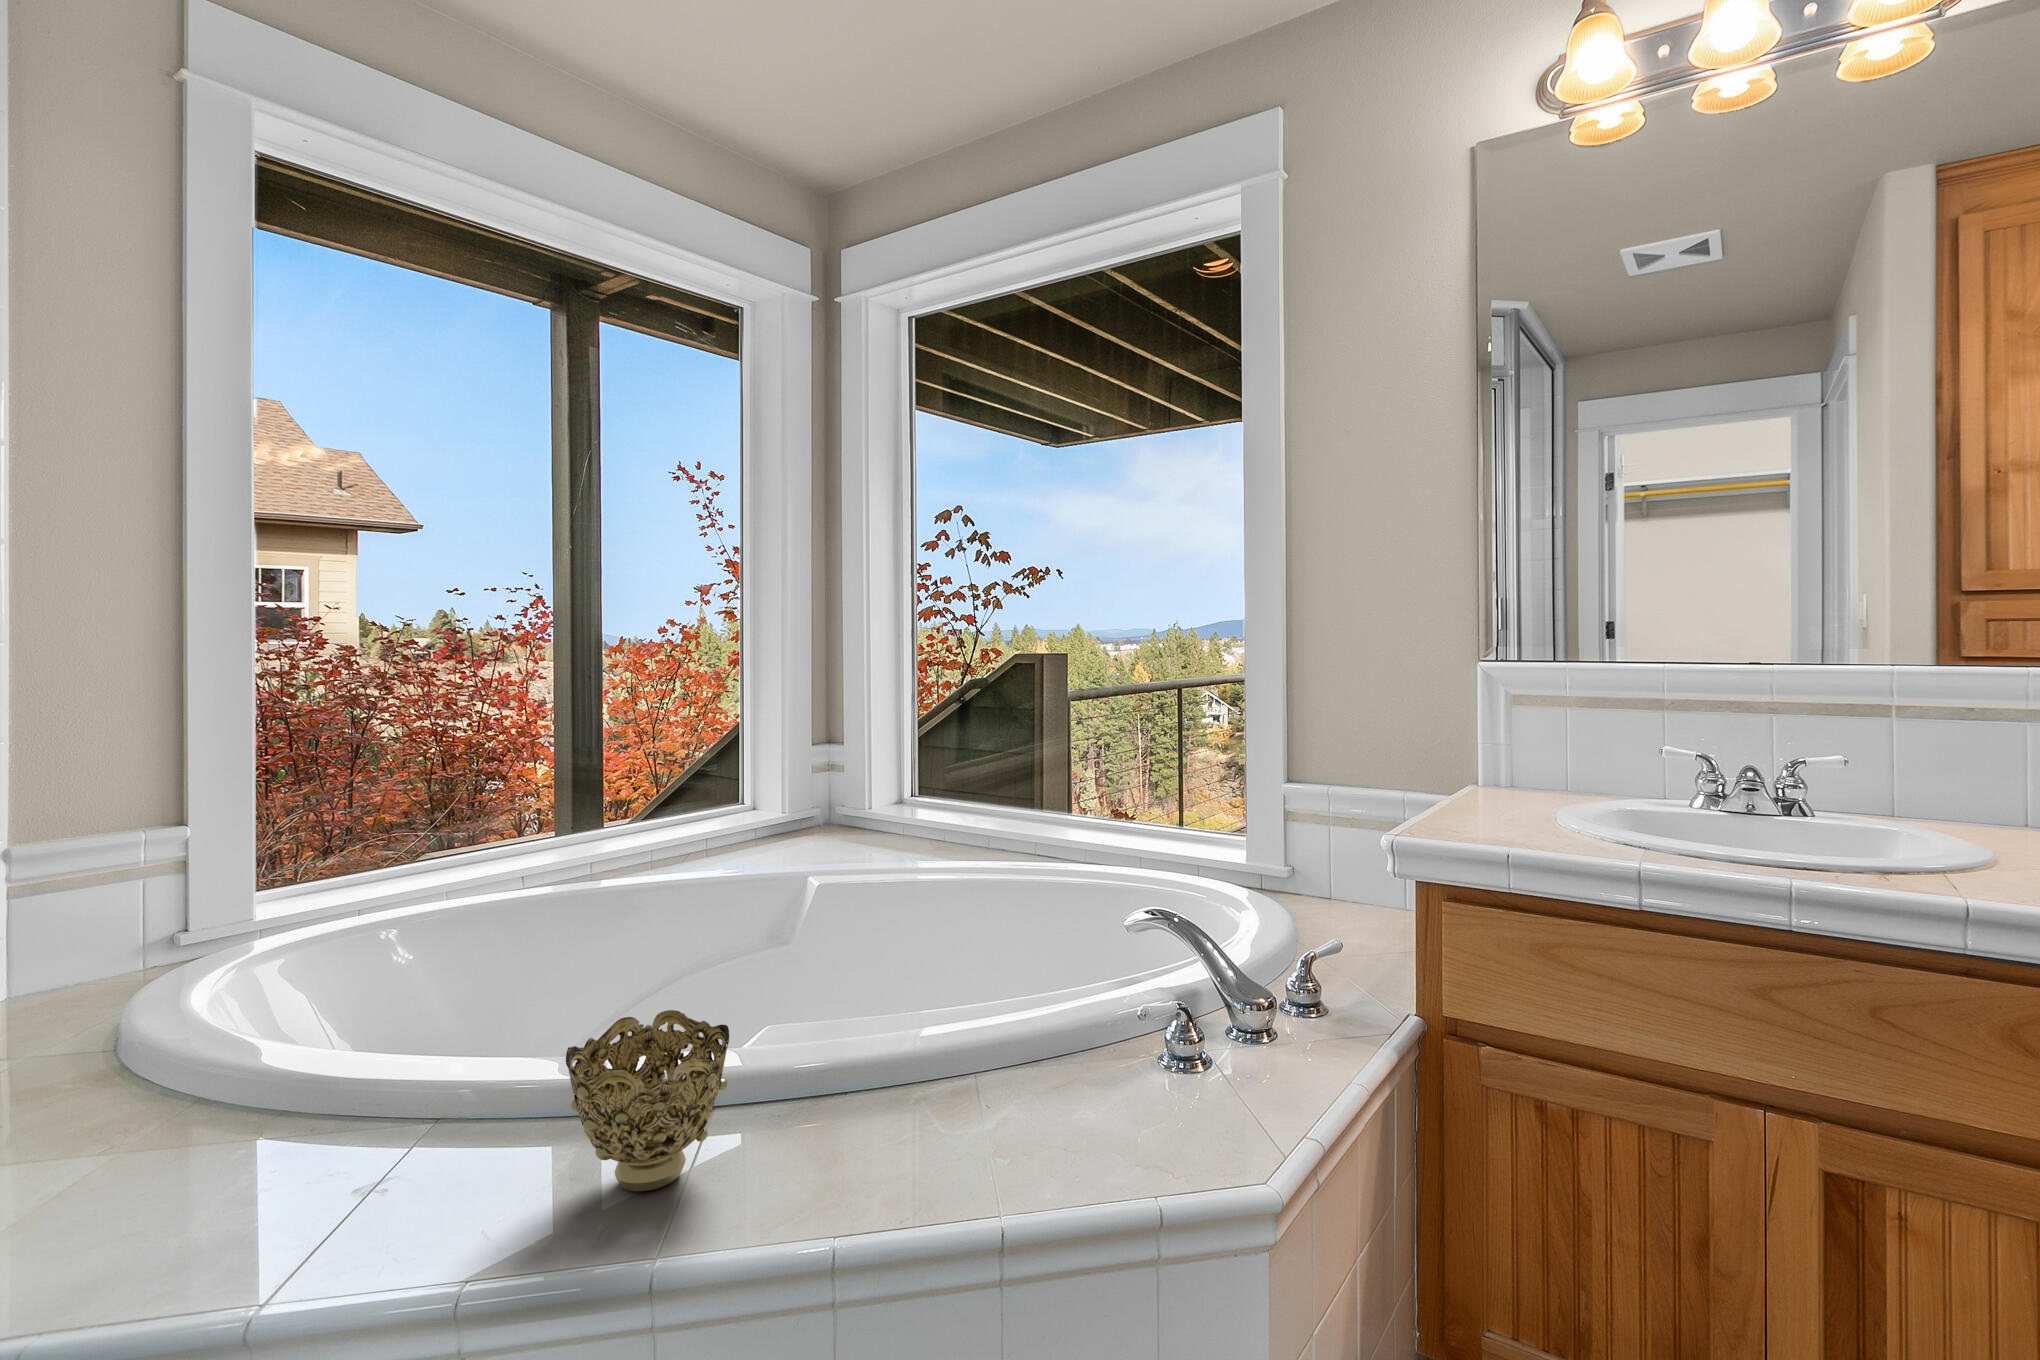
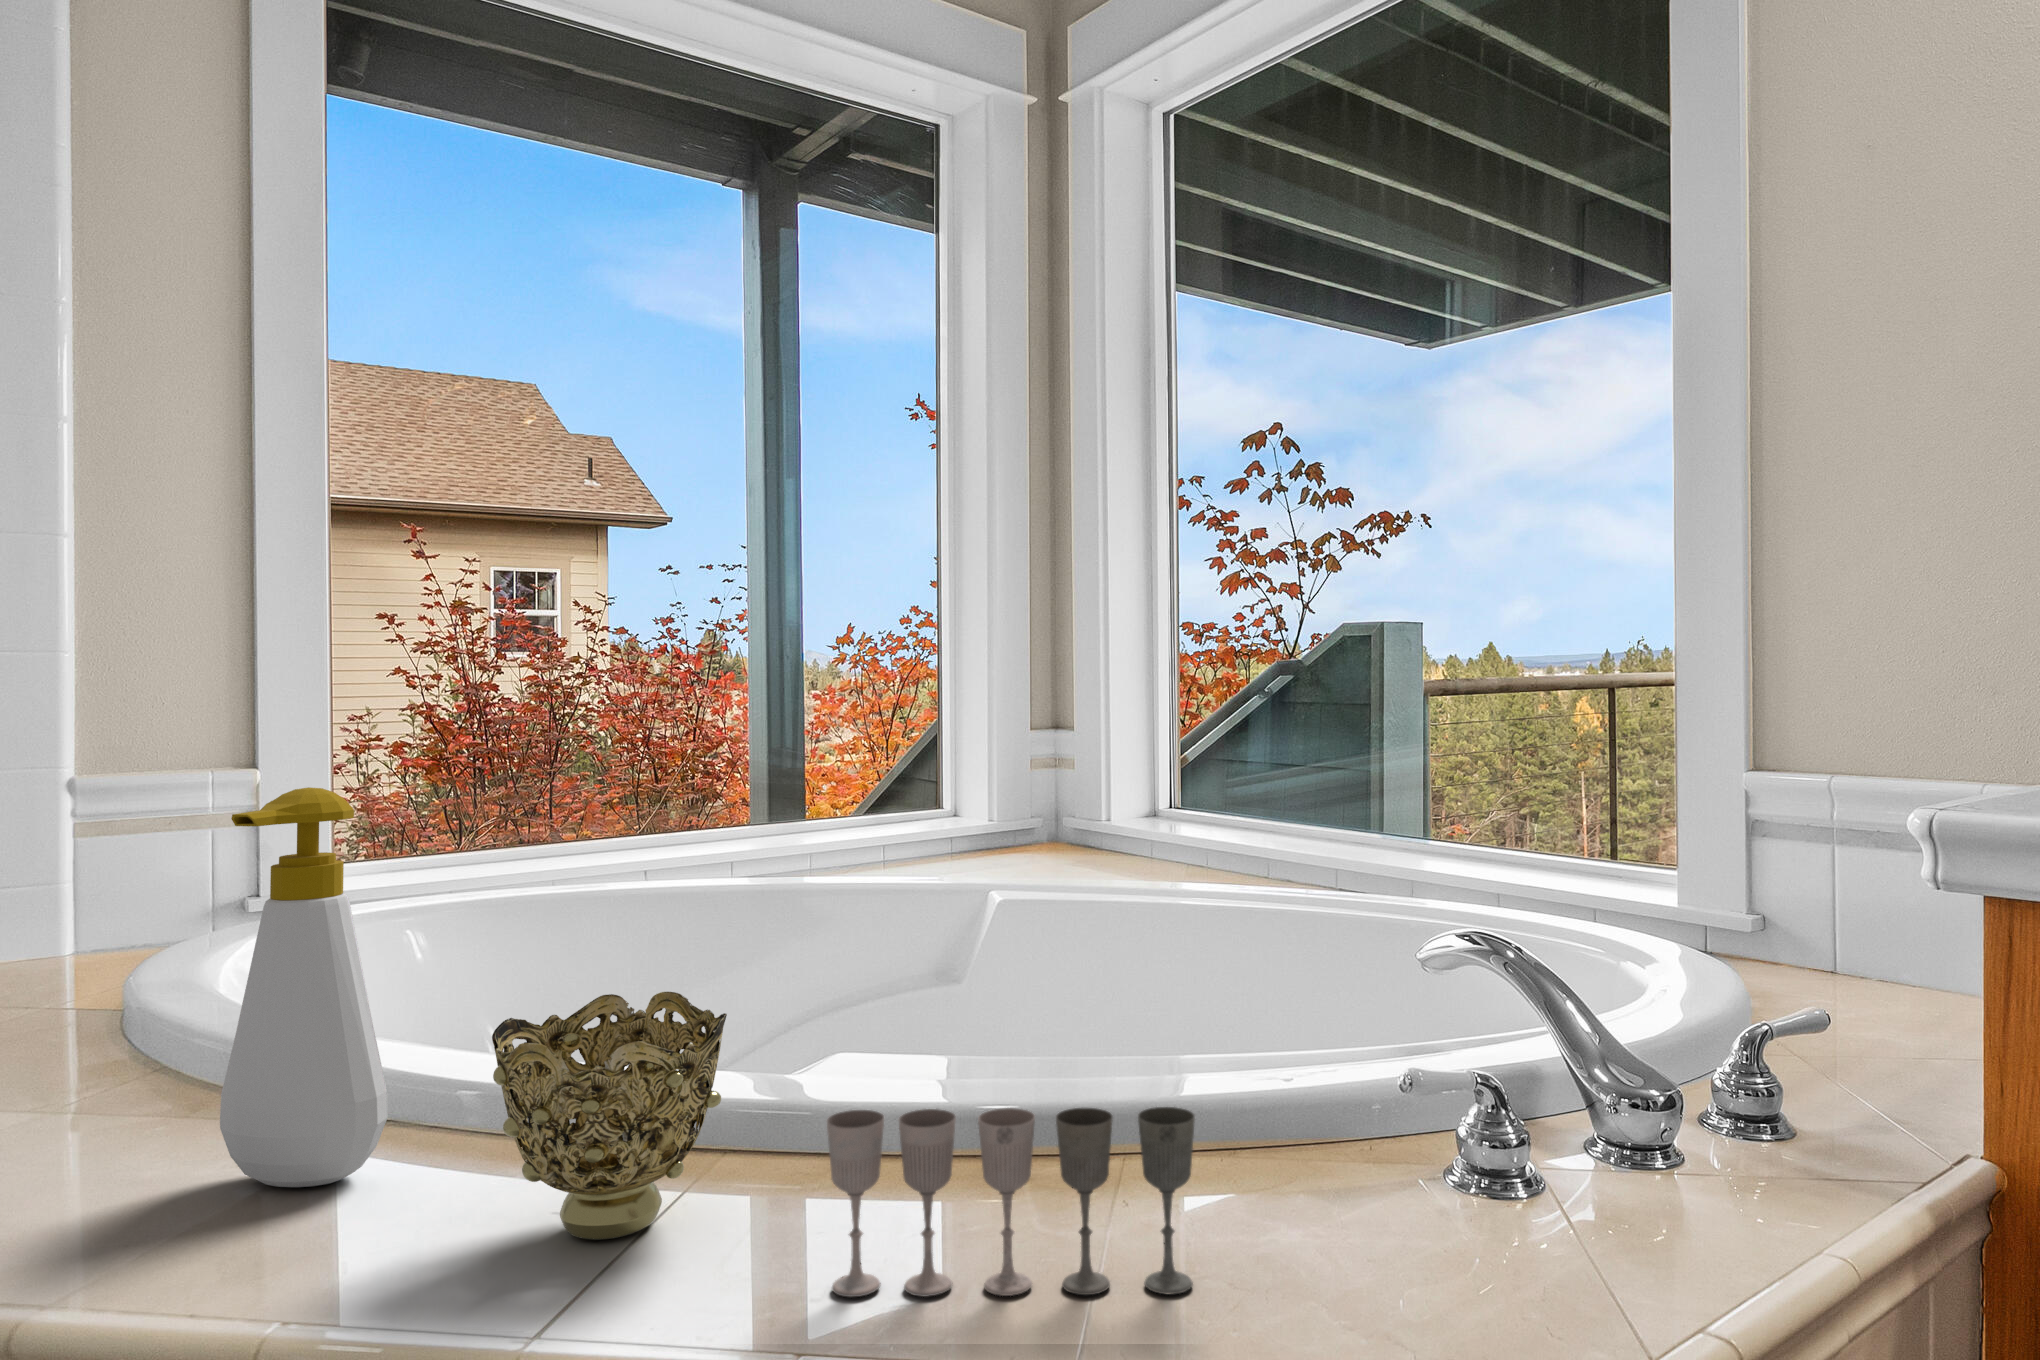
soap bottle: none [290,885,437,1188] -> present [220,787,388,1187]
wine glass: none [831,1057,1053,1203] -> present [827,1107,1195,1297]

